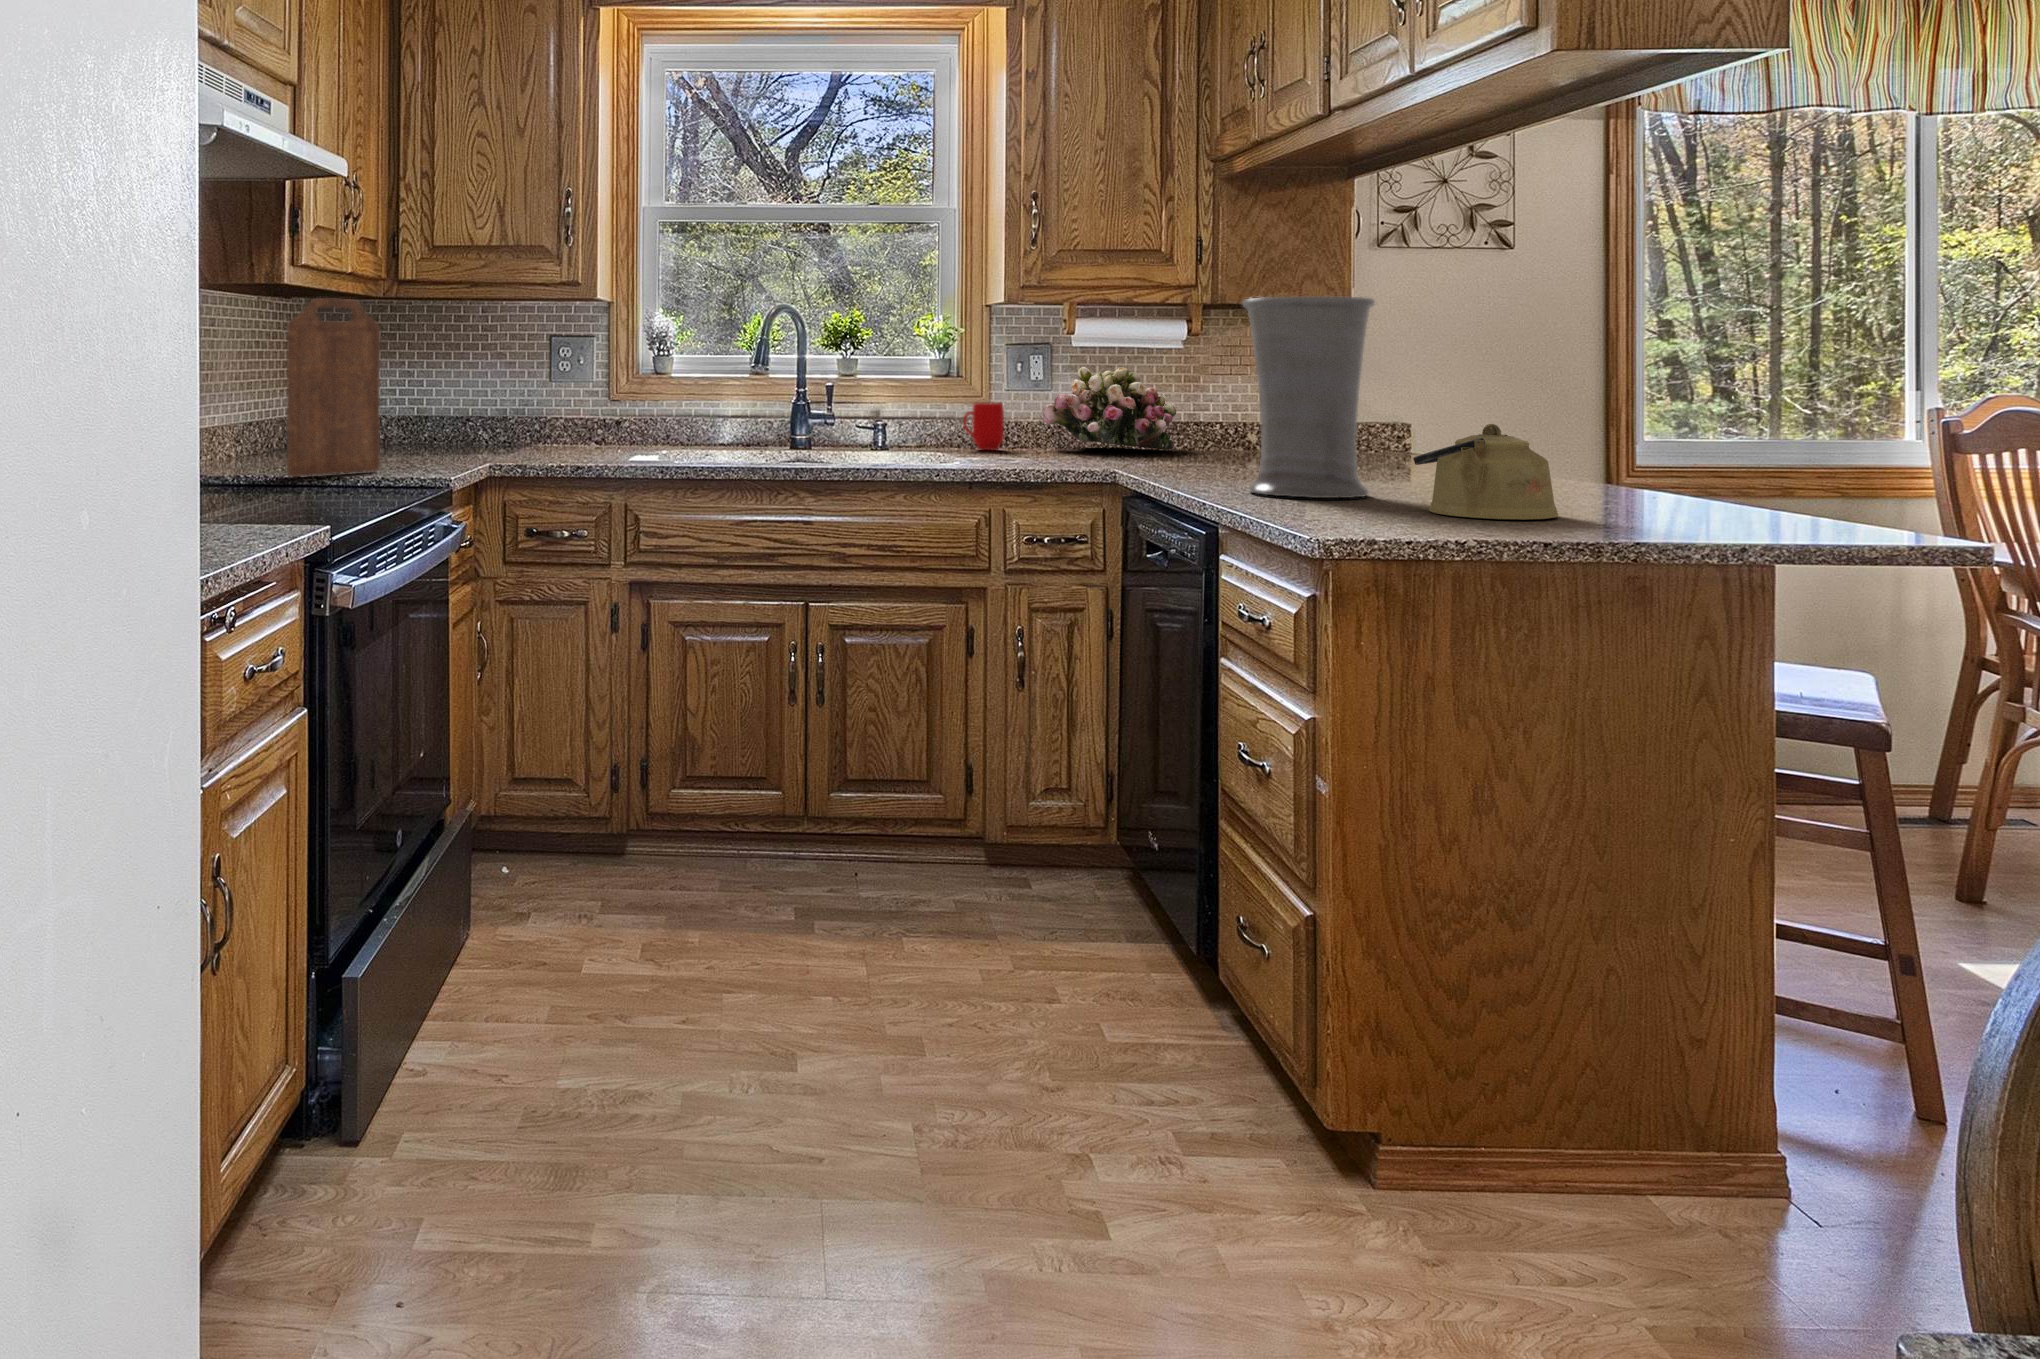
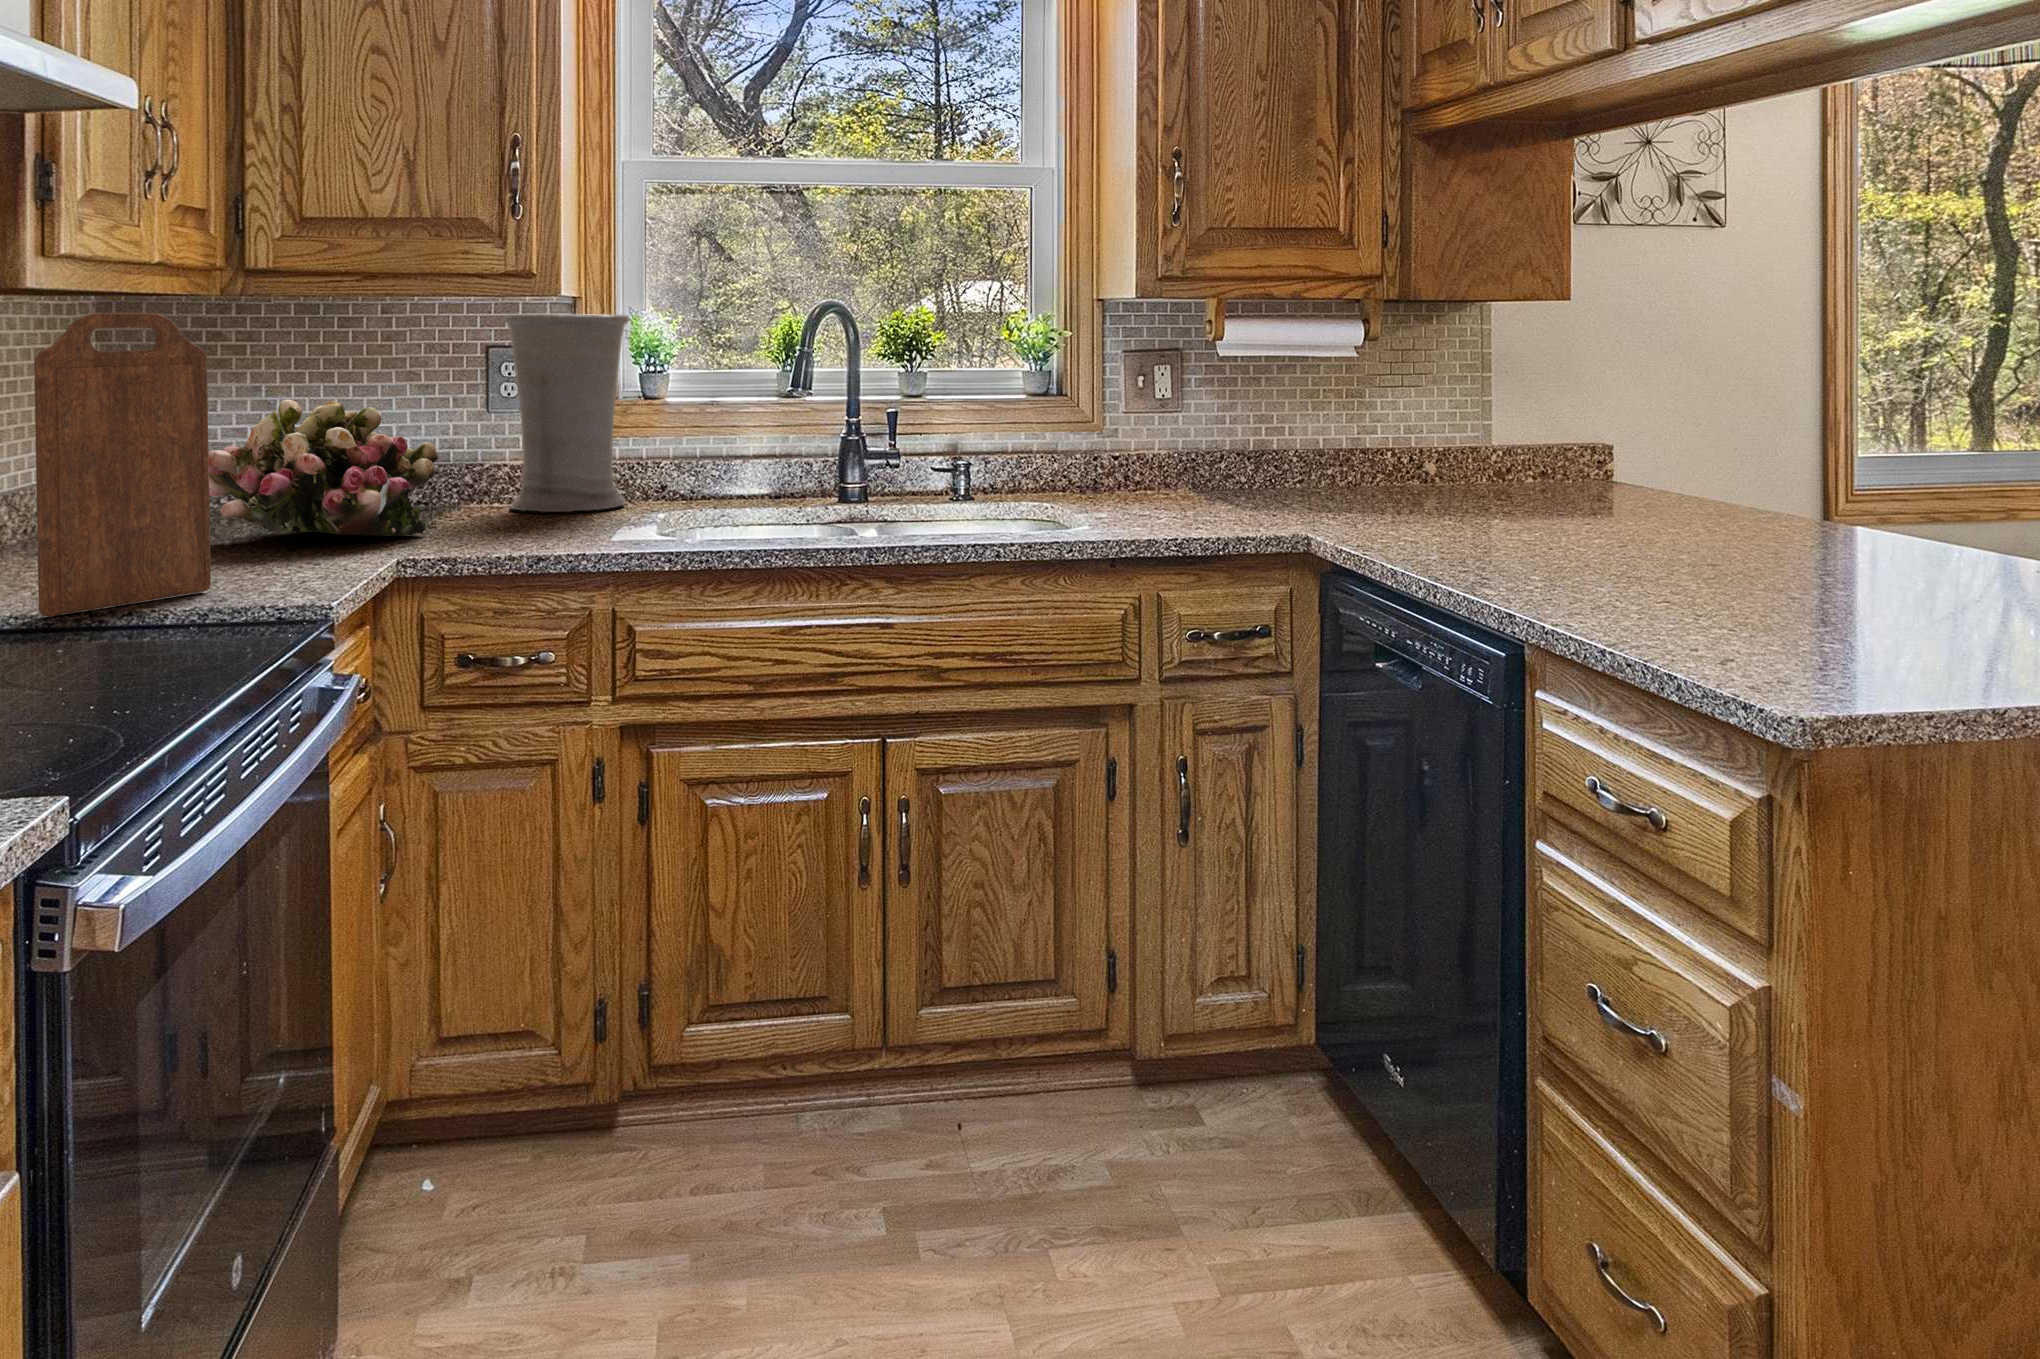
vase: present [1243,296,1375,498] -> present [503,314,629,512]
flower arrangement: present [1042,367,1176,450] -> present [209,400,438,536]
mug: present [963,403,1004,450] -> none [1073,432,1126,497]
kettle: present [1413,424,1558,520] -> none [1830,499,2034,644]

